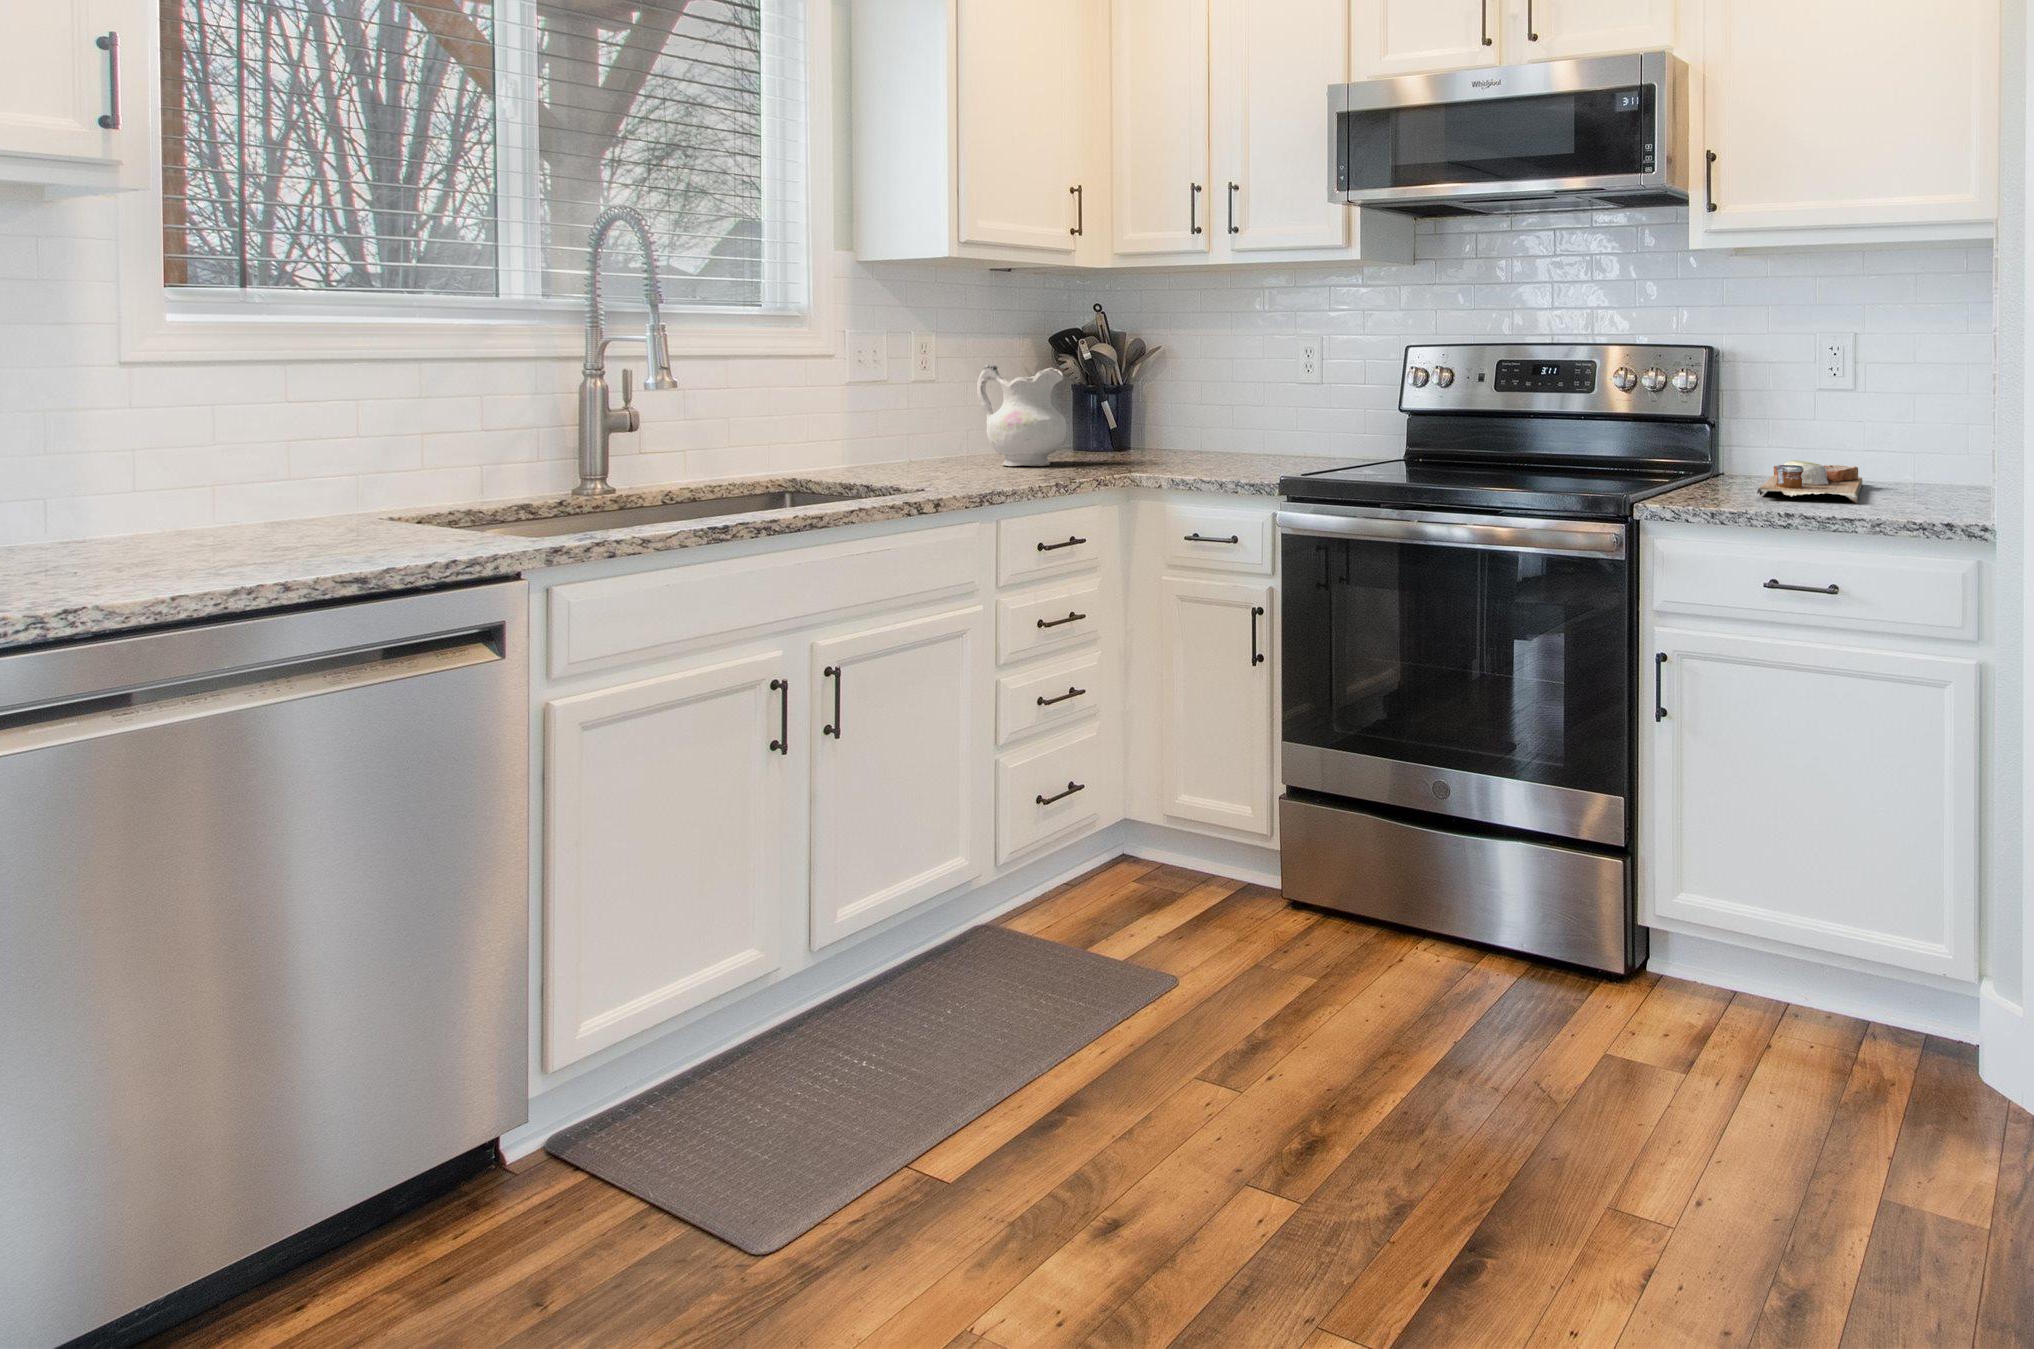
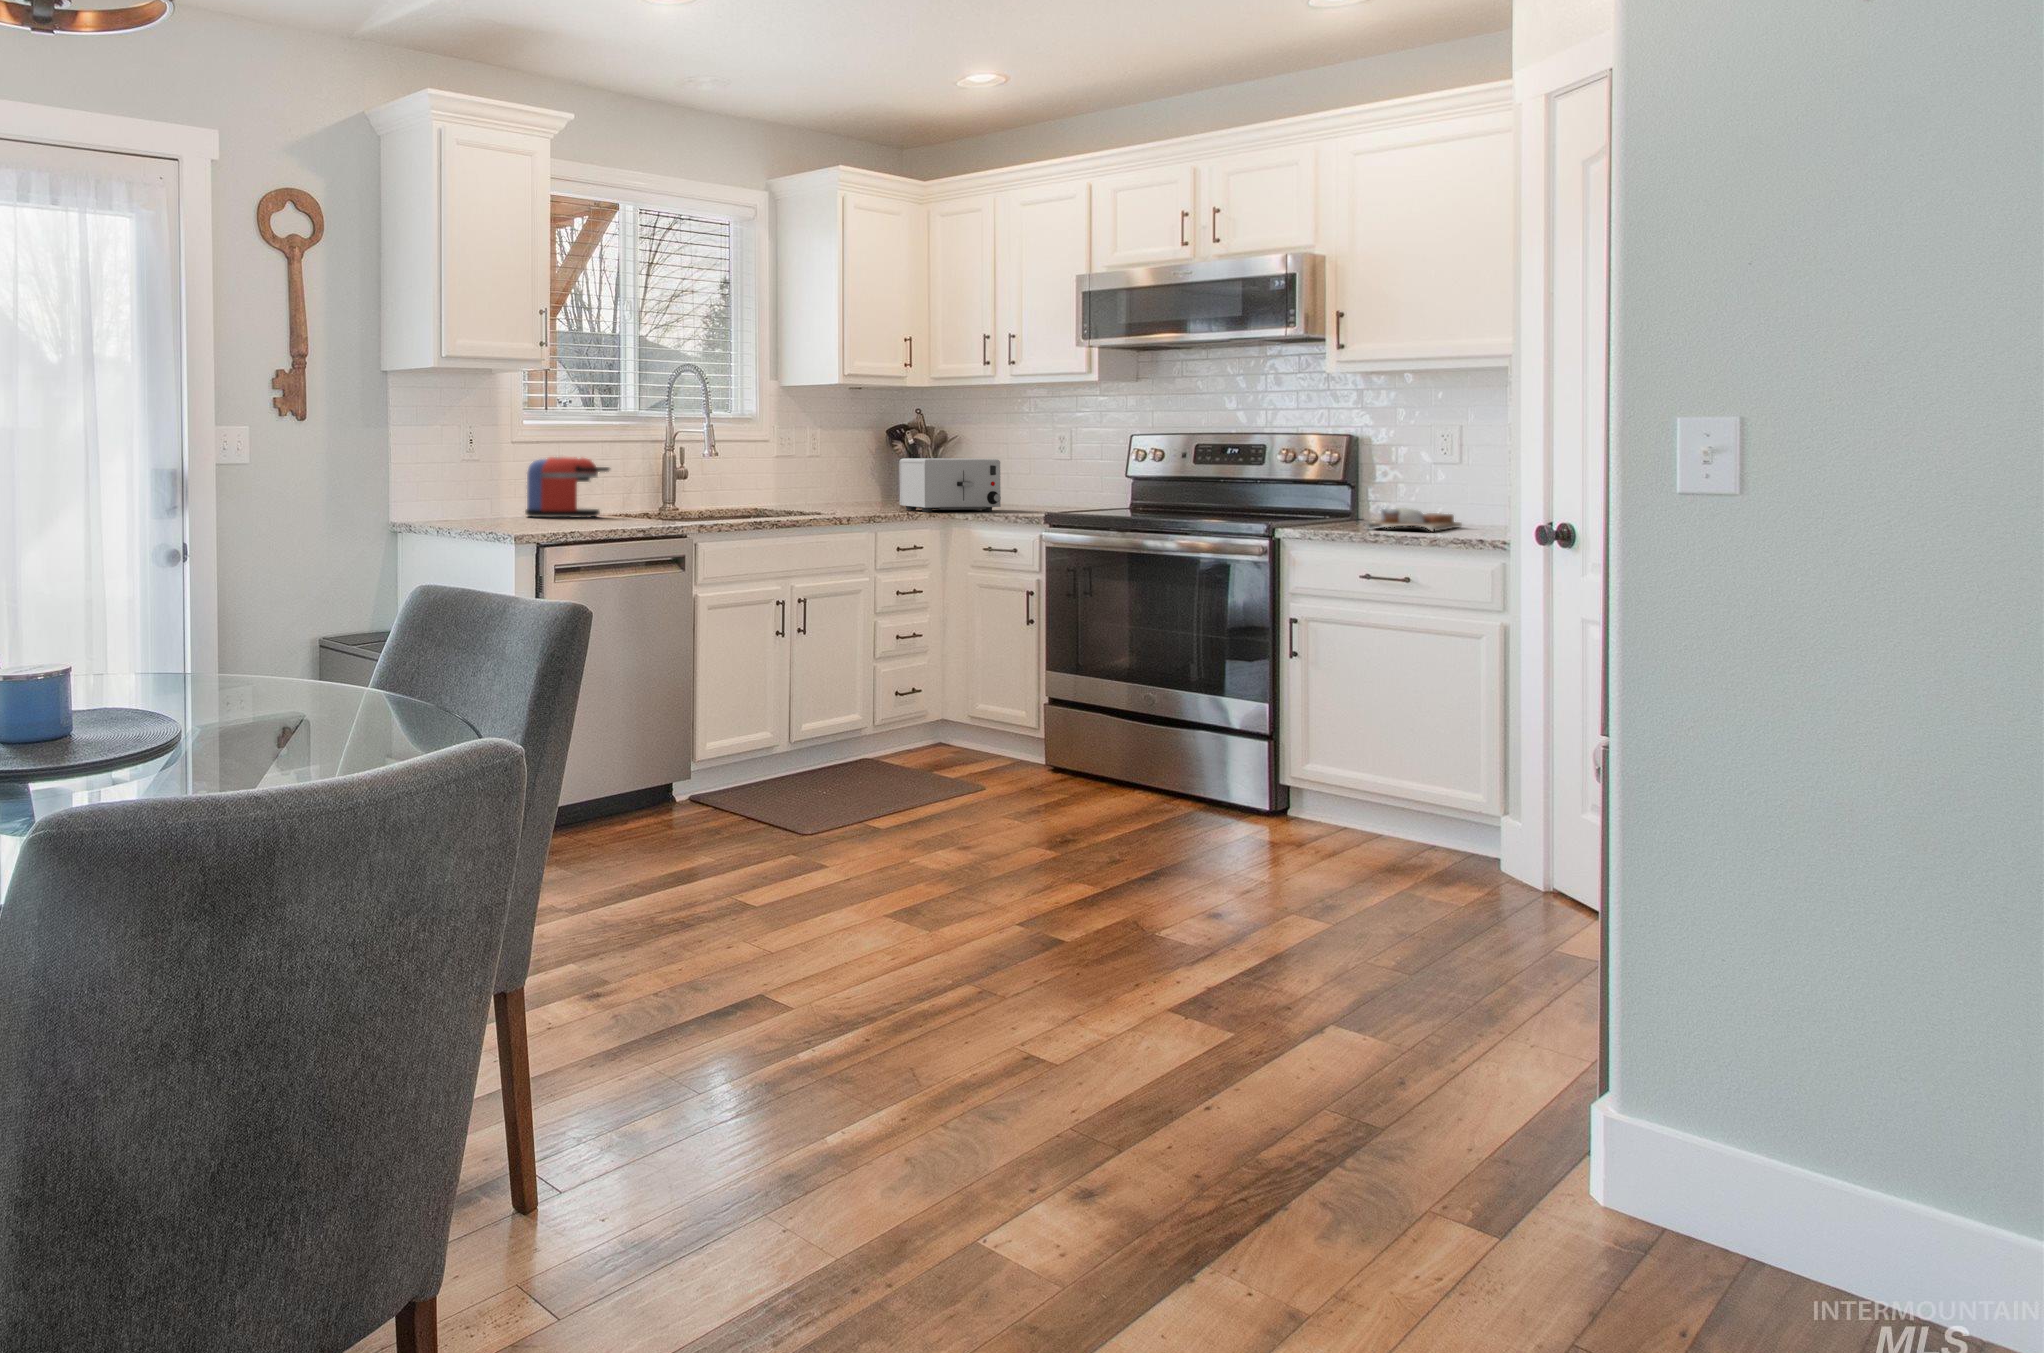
ceramic pitcher: present [977,365,1066,466] -> none [850,446,904,507]
toaster: none [1050,385,1214,479] -> present [899,458,1001,512]
coffee maker: none [120,404,373,550] -> present [525,457,609,518]

